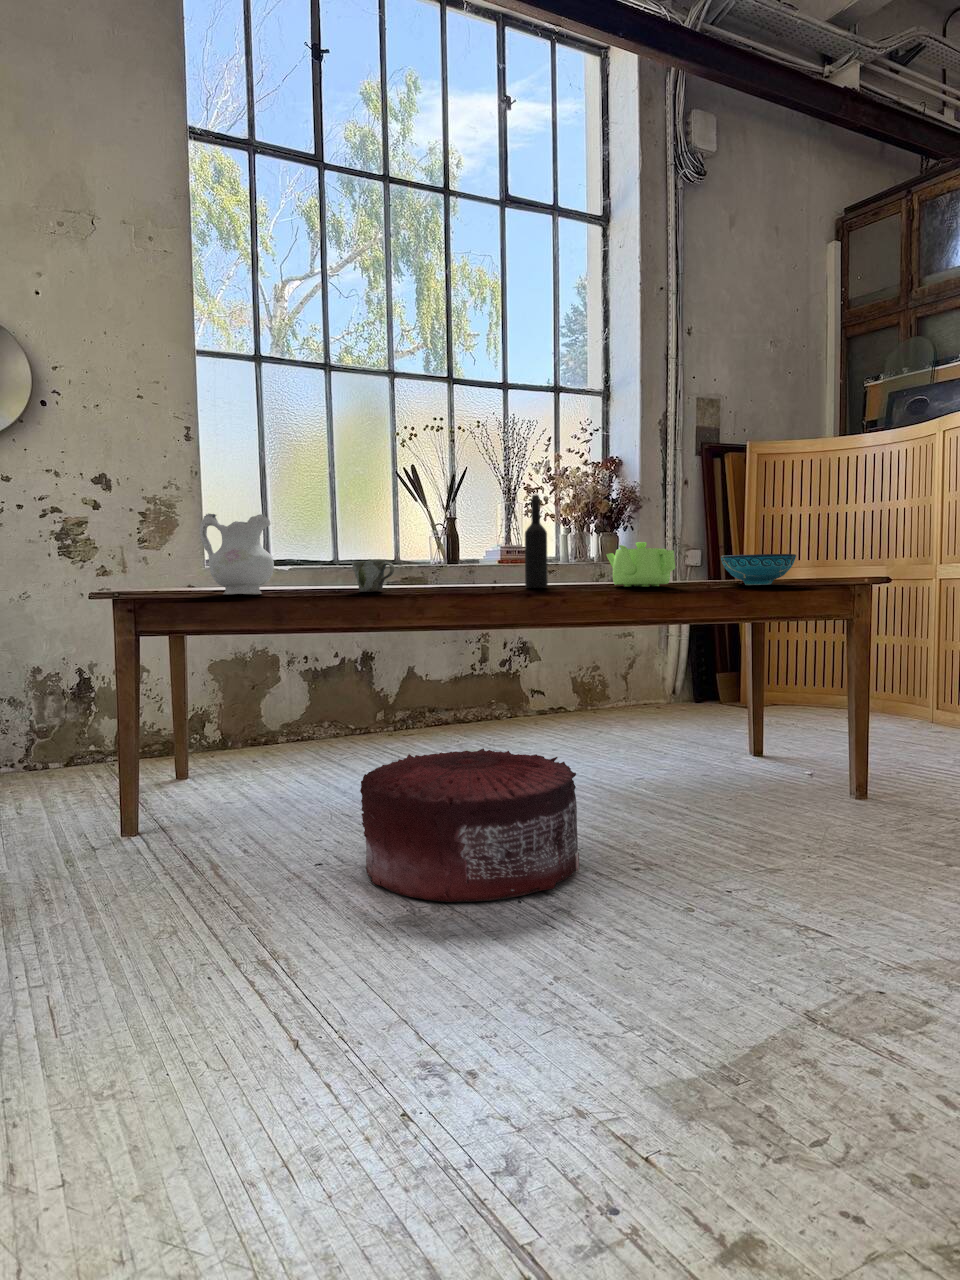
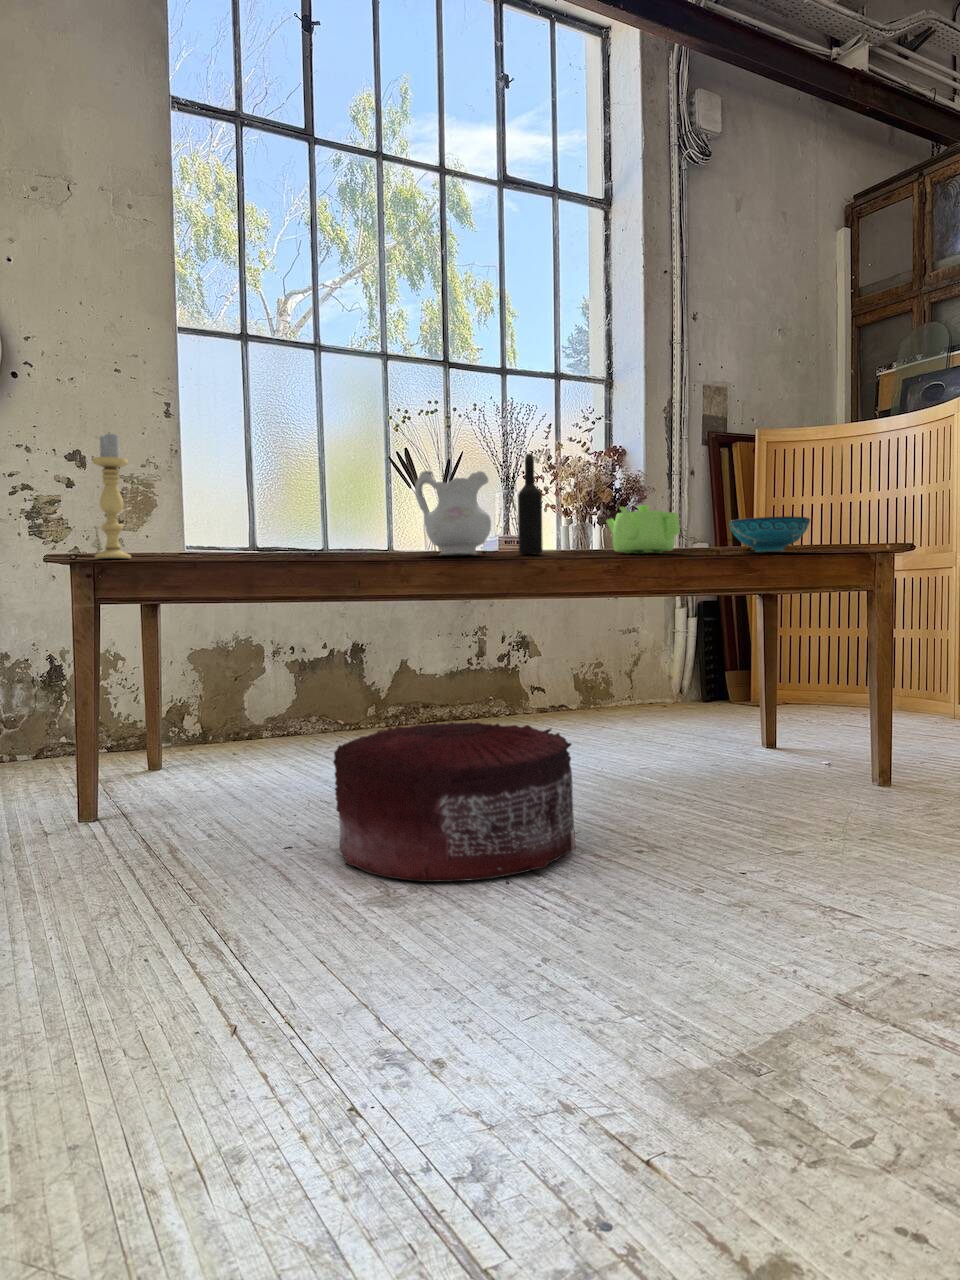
candle holder: none [132,479,168,596] -> present [93,433,131,559]
ceramic pitcher: present [200,513,274,594] -> present [415,471,491,556]
mug: present [352,560,394,592] -> none [331,521,377,556]

